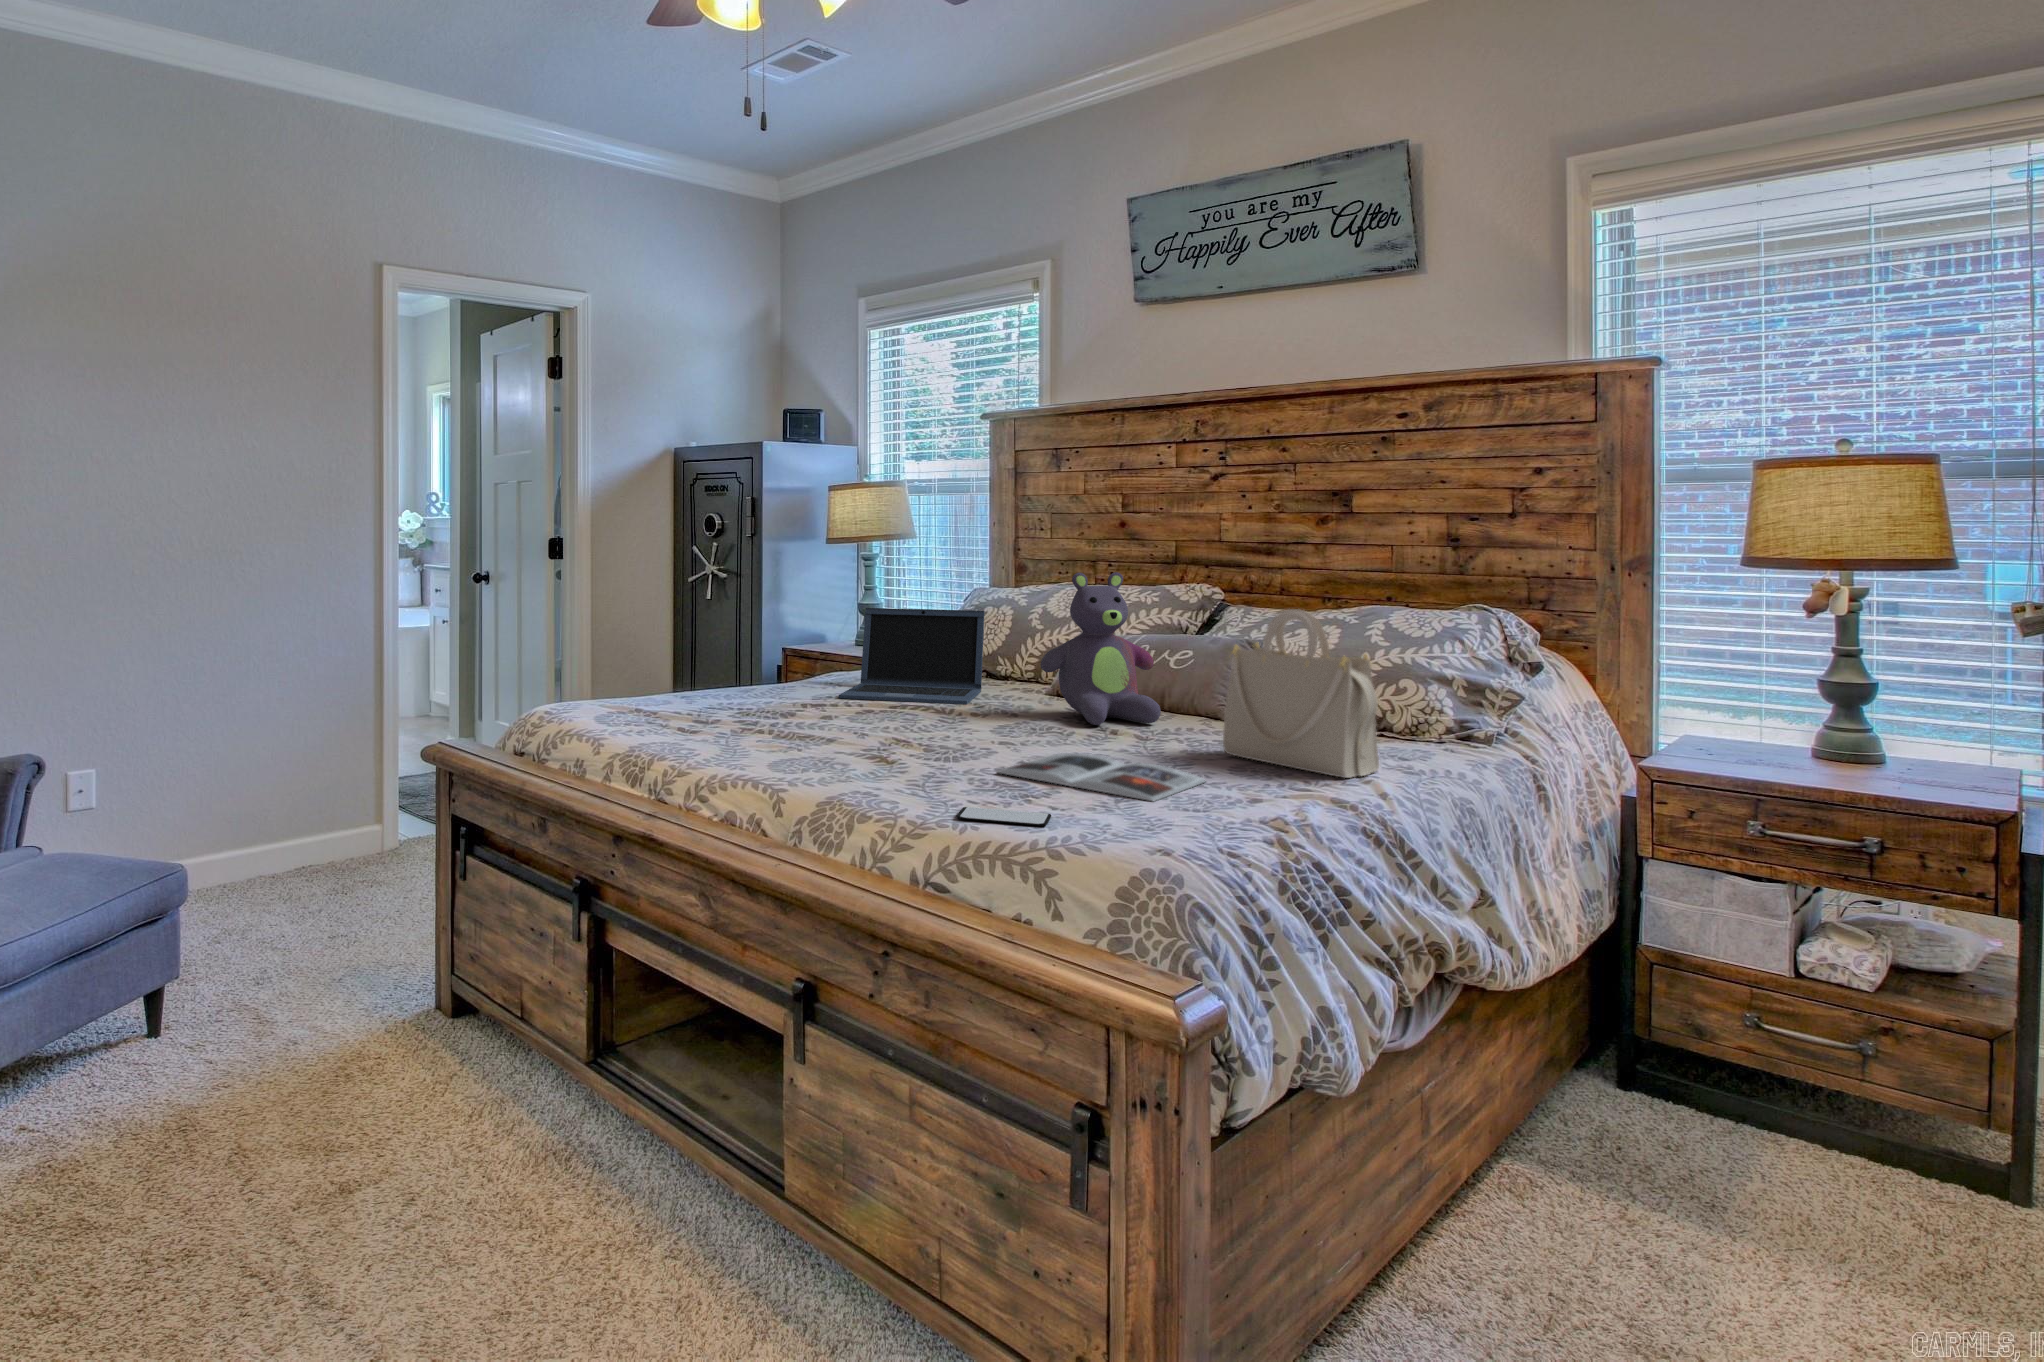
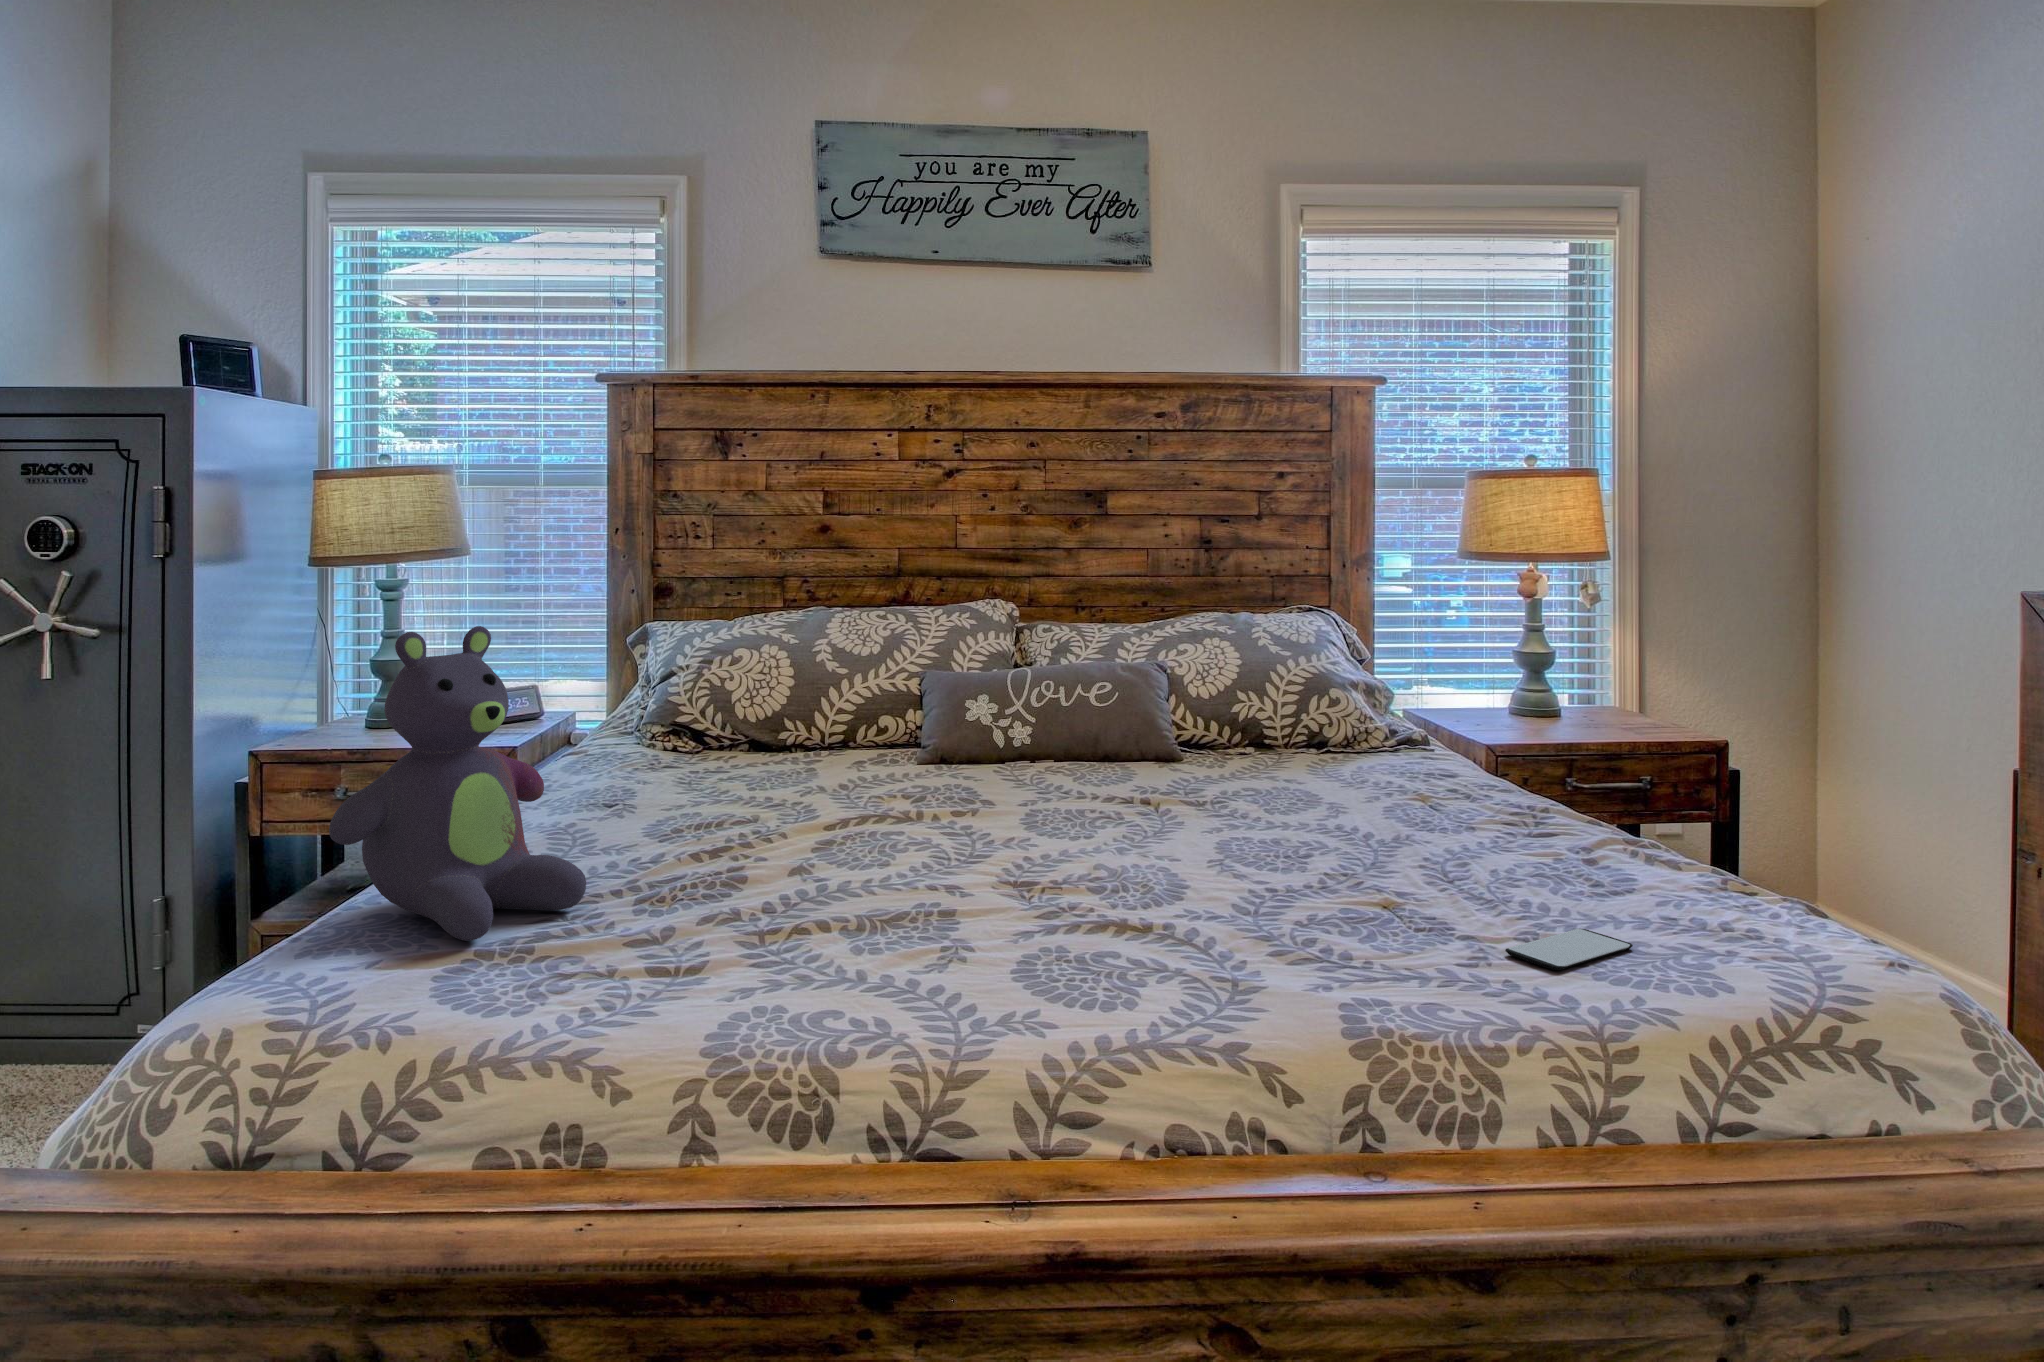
stuffed bear: present [1041,572,1161,725] -> present [329,626,586,941]
laptop: present [839,608,985,704] -> none [642,653,883,817]
handbag: present [1223,609,1379,778] -> none [1334,626,1514,806]
magazine: present [997,753,1205,802] -> none [1258,831,1539,886]

